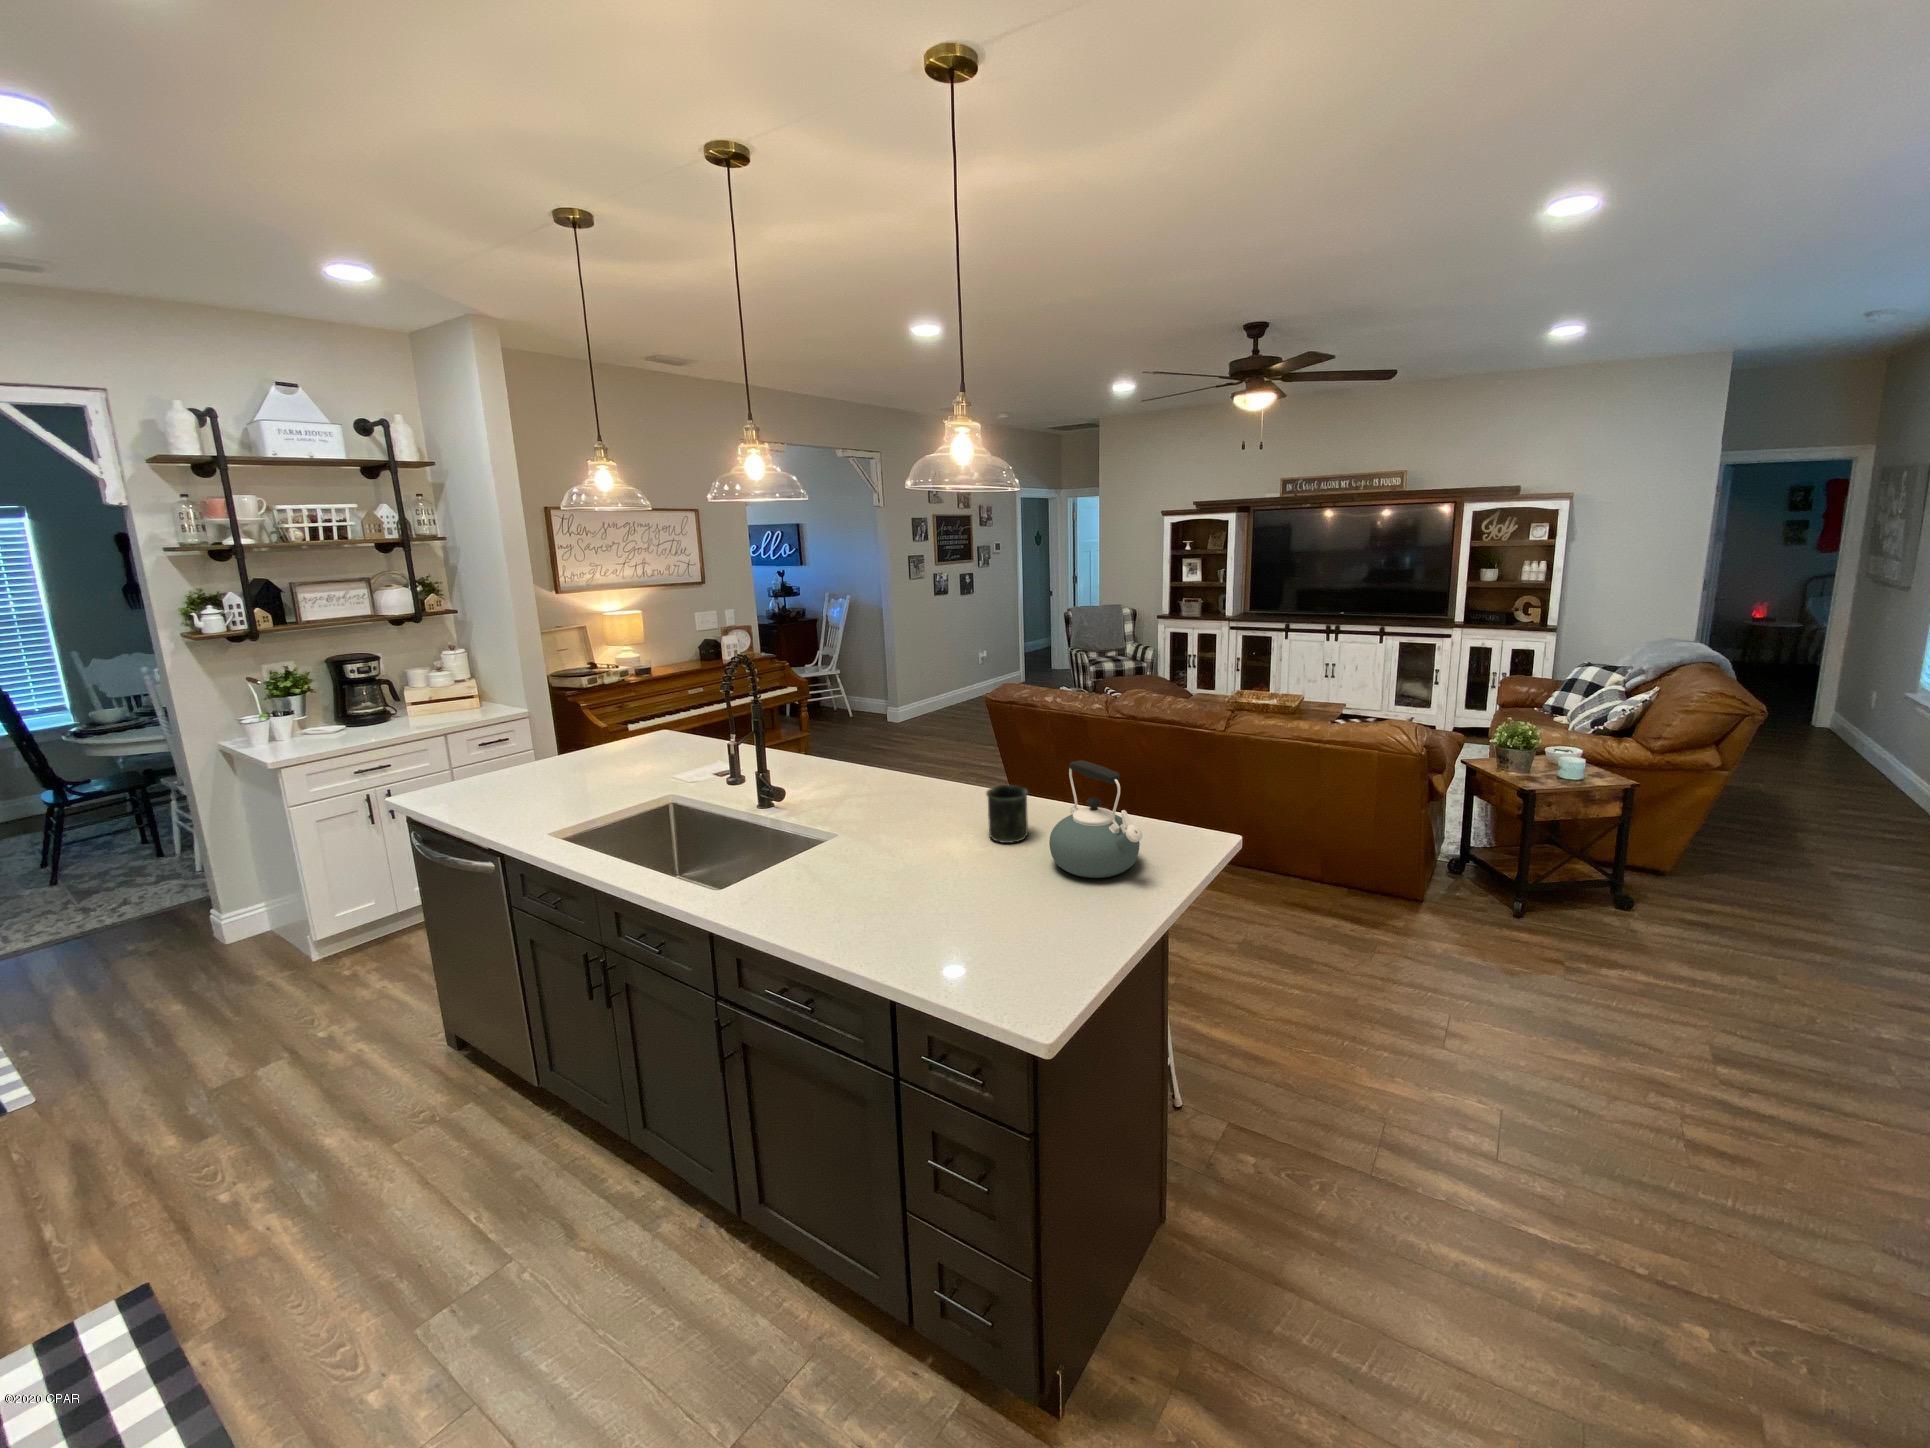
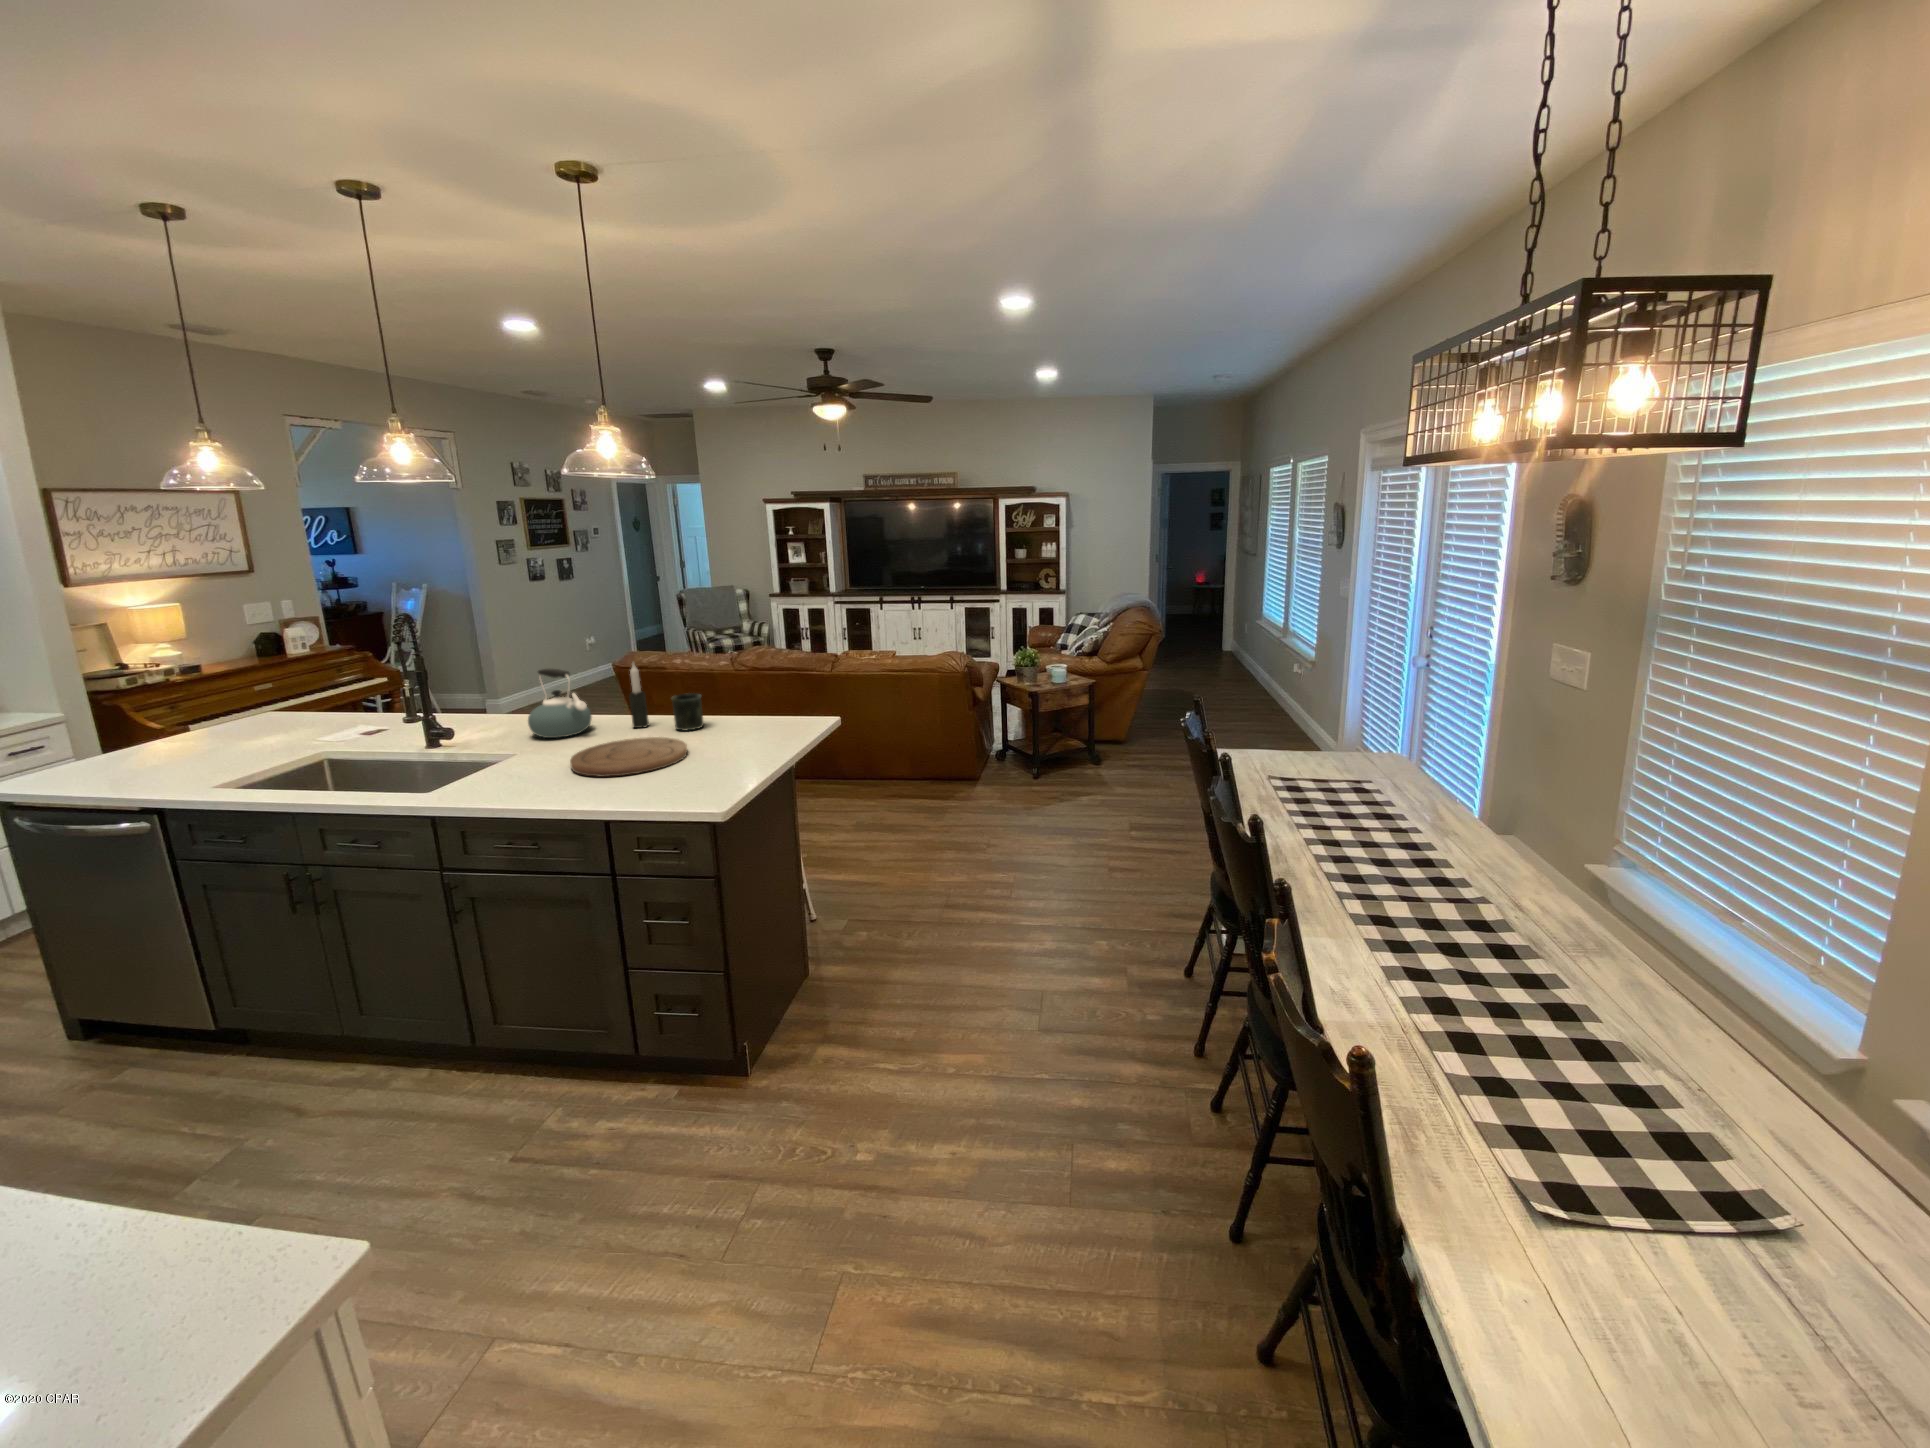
candle: none [937,732,961,824] -> present [629,663,649,728]
kettle: present [1049,760,1142,878] -> present [528,669,592,738]
cutting board: none [826,852,988,936] -> present [570,737,687,777]

